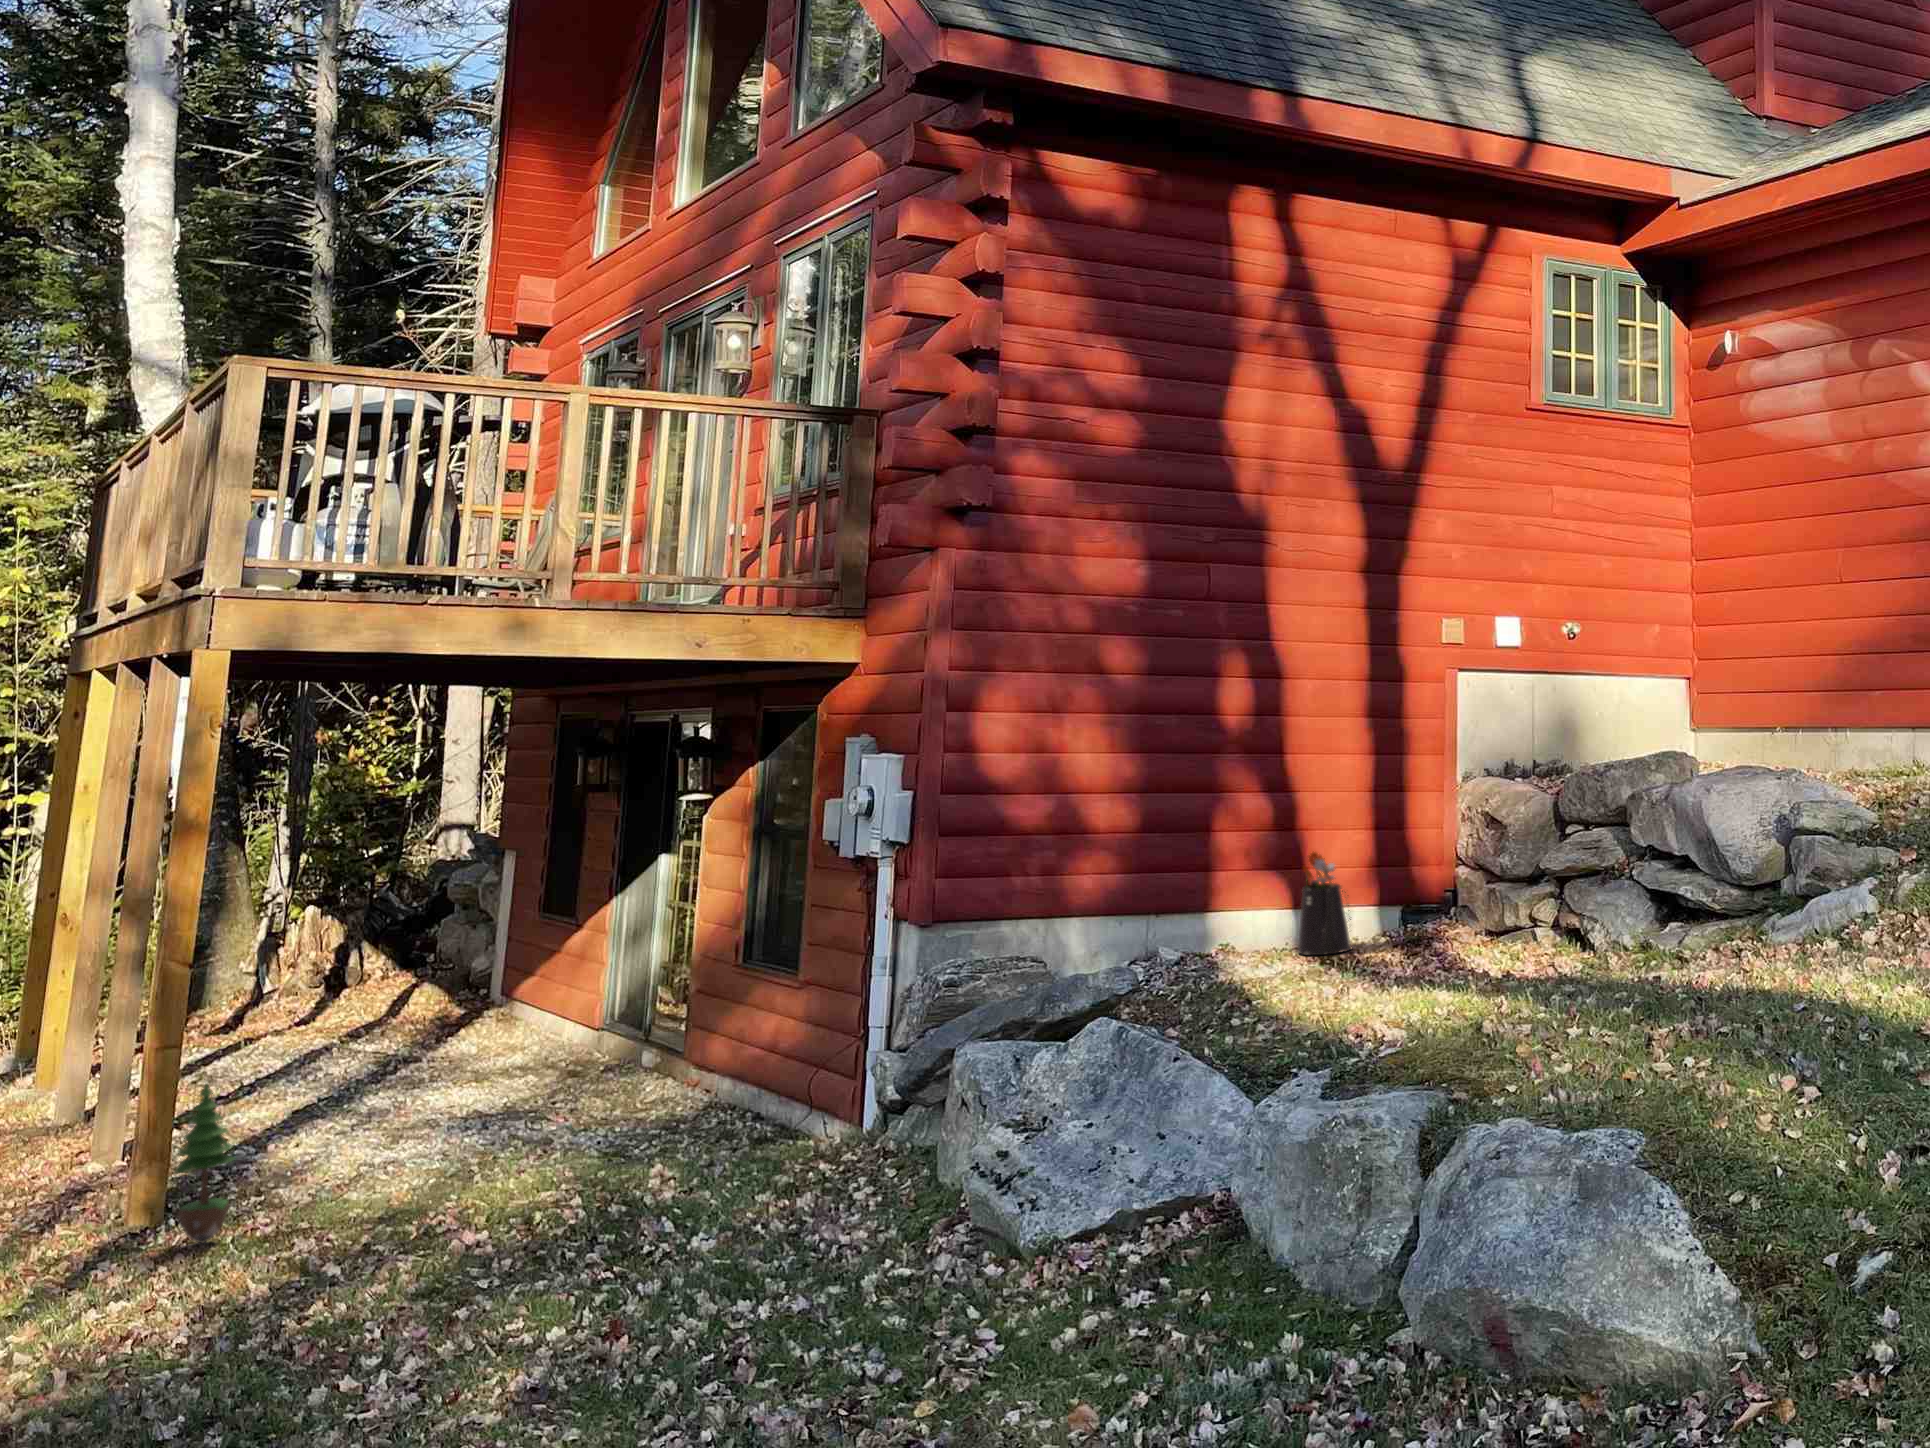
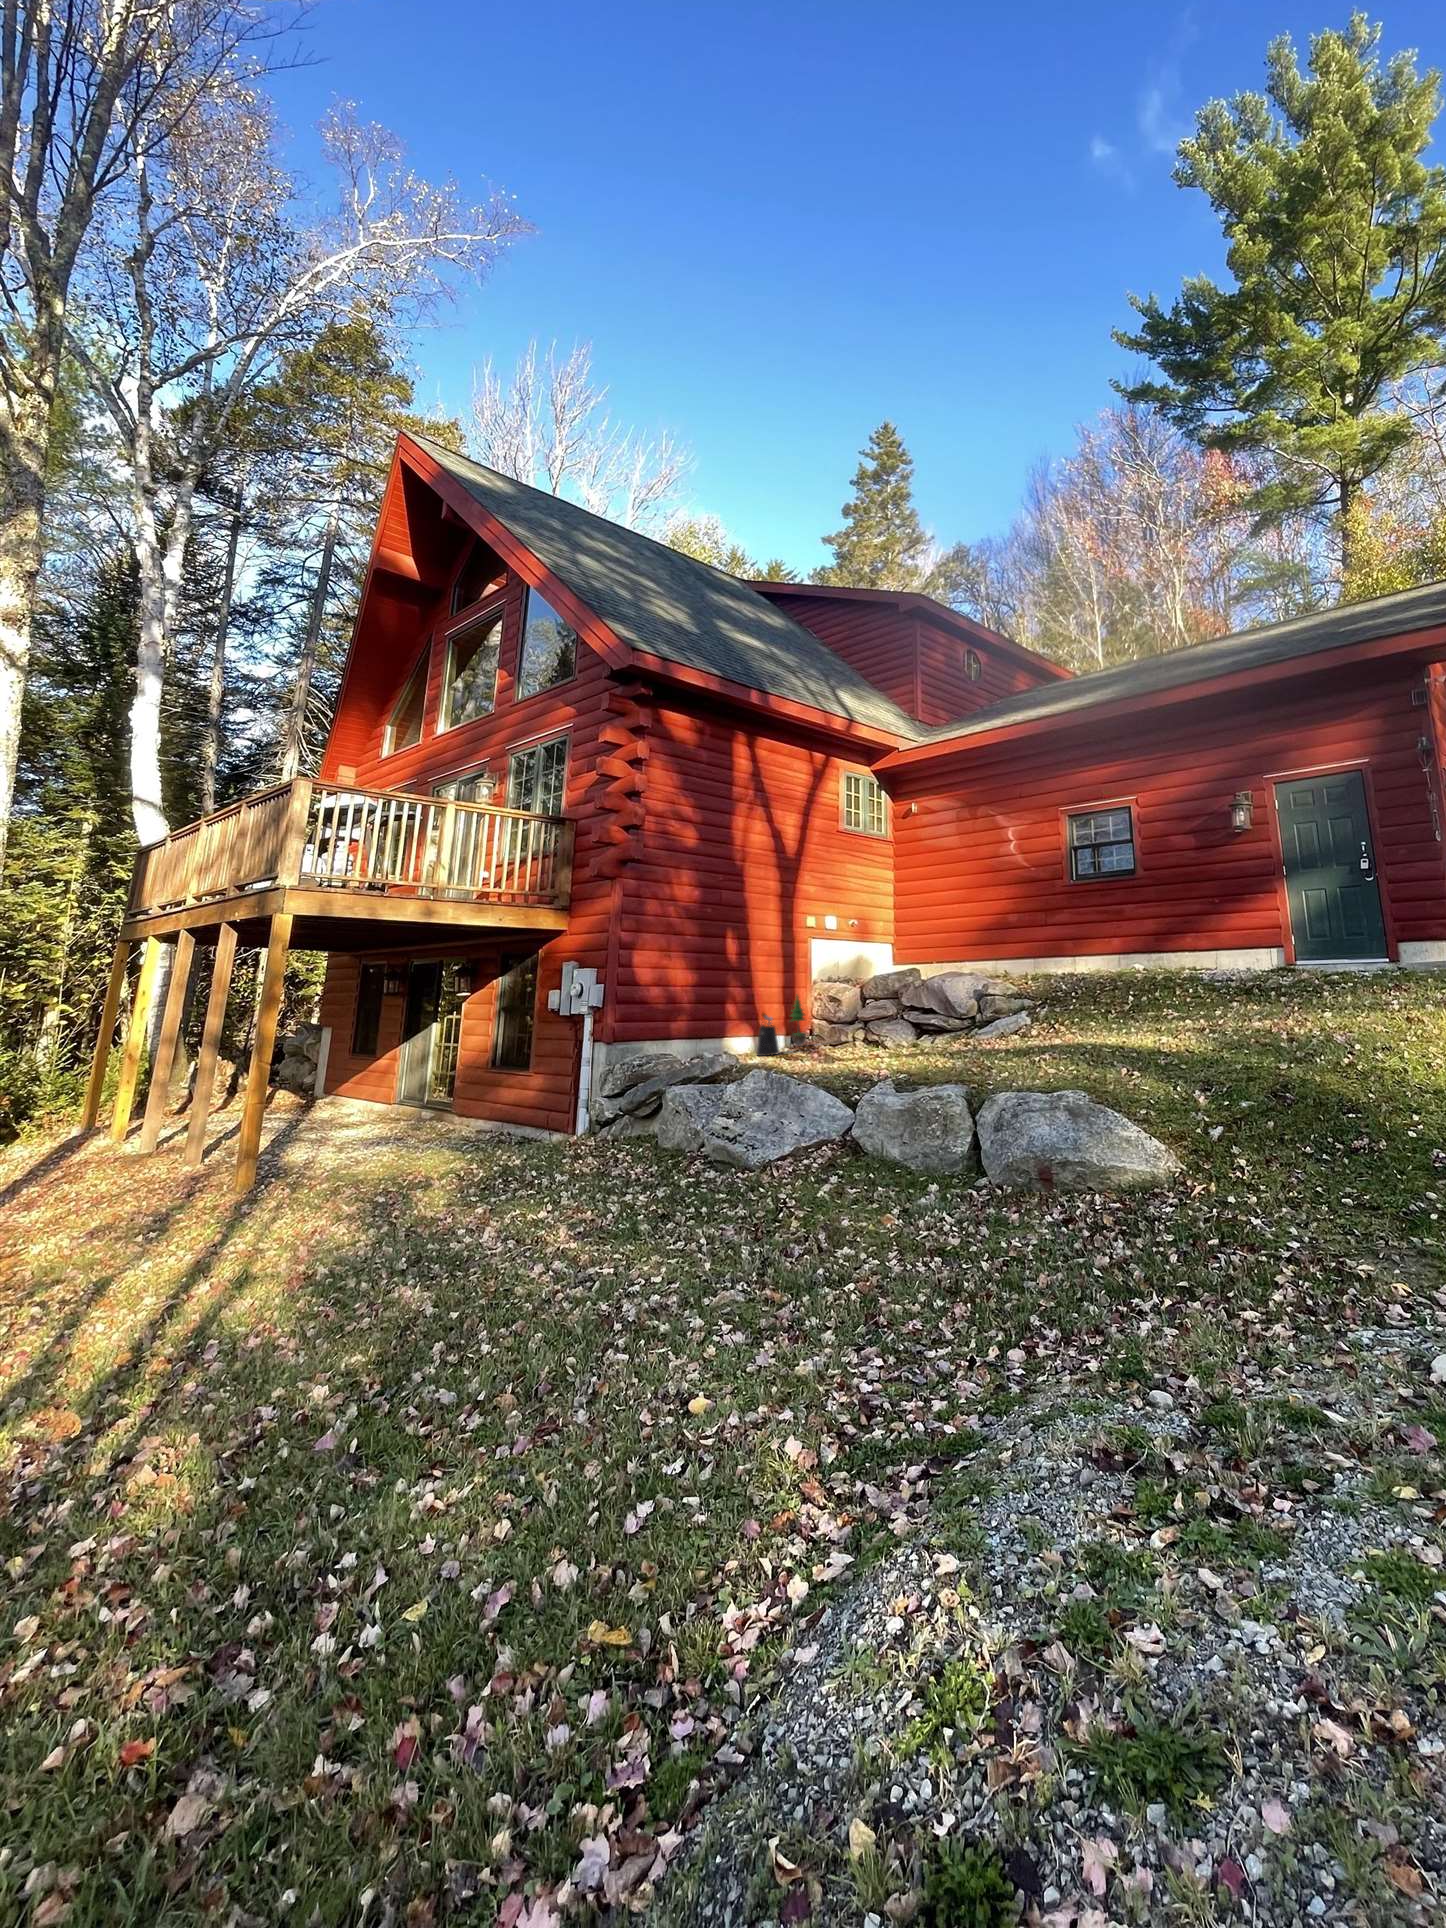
potted tree: present [175,1083,234,1244] -> present [789,994,806,1046]

